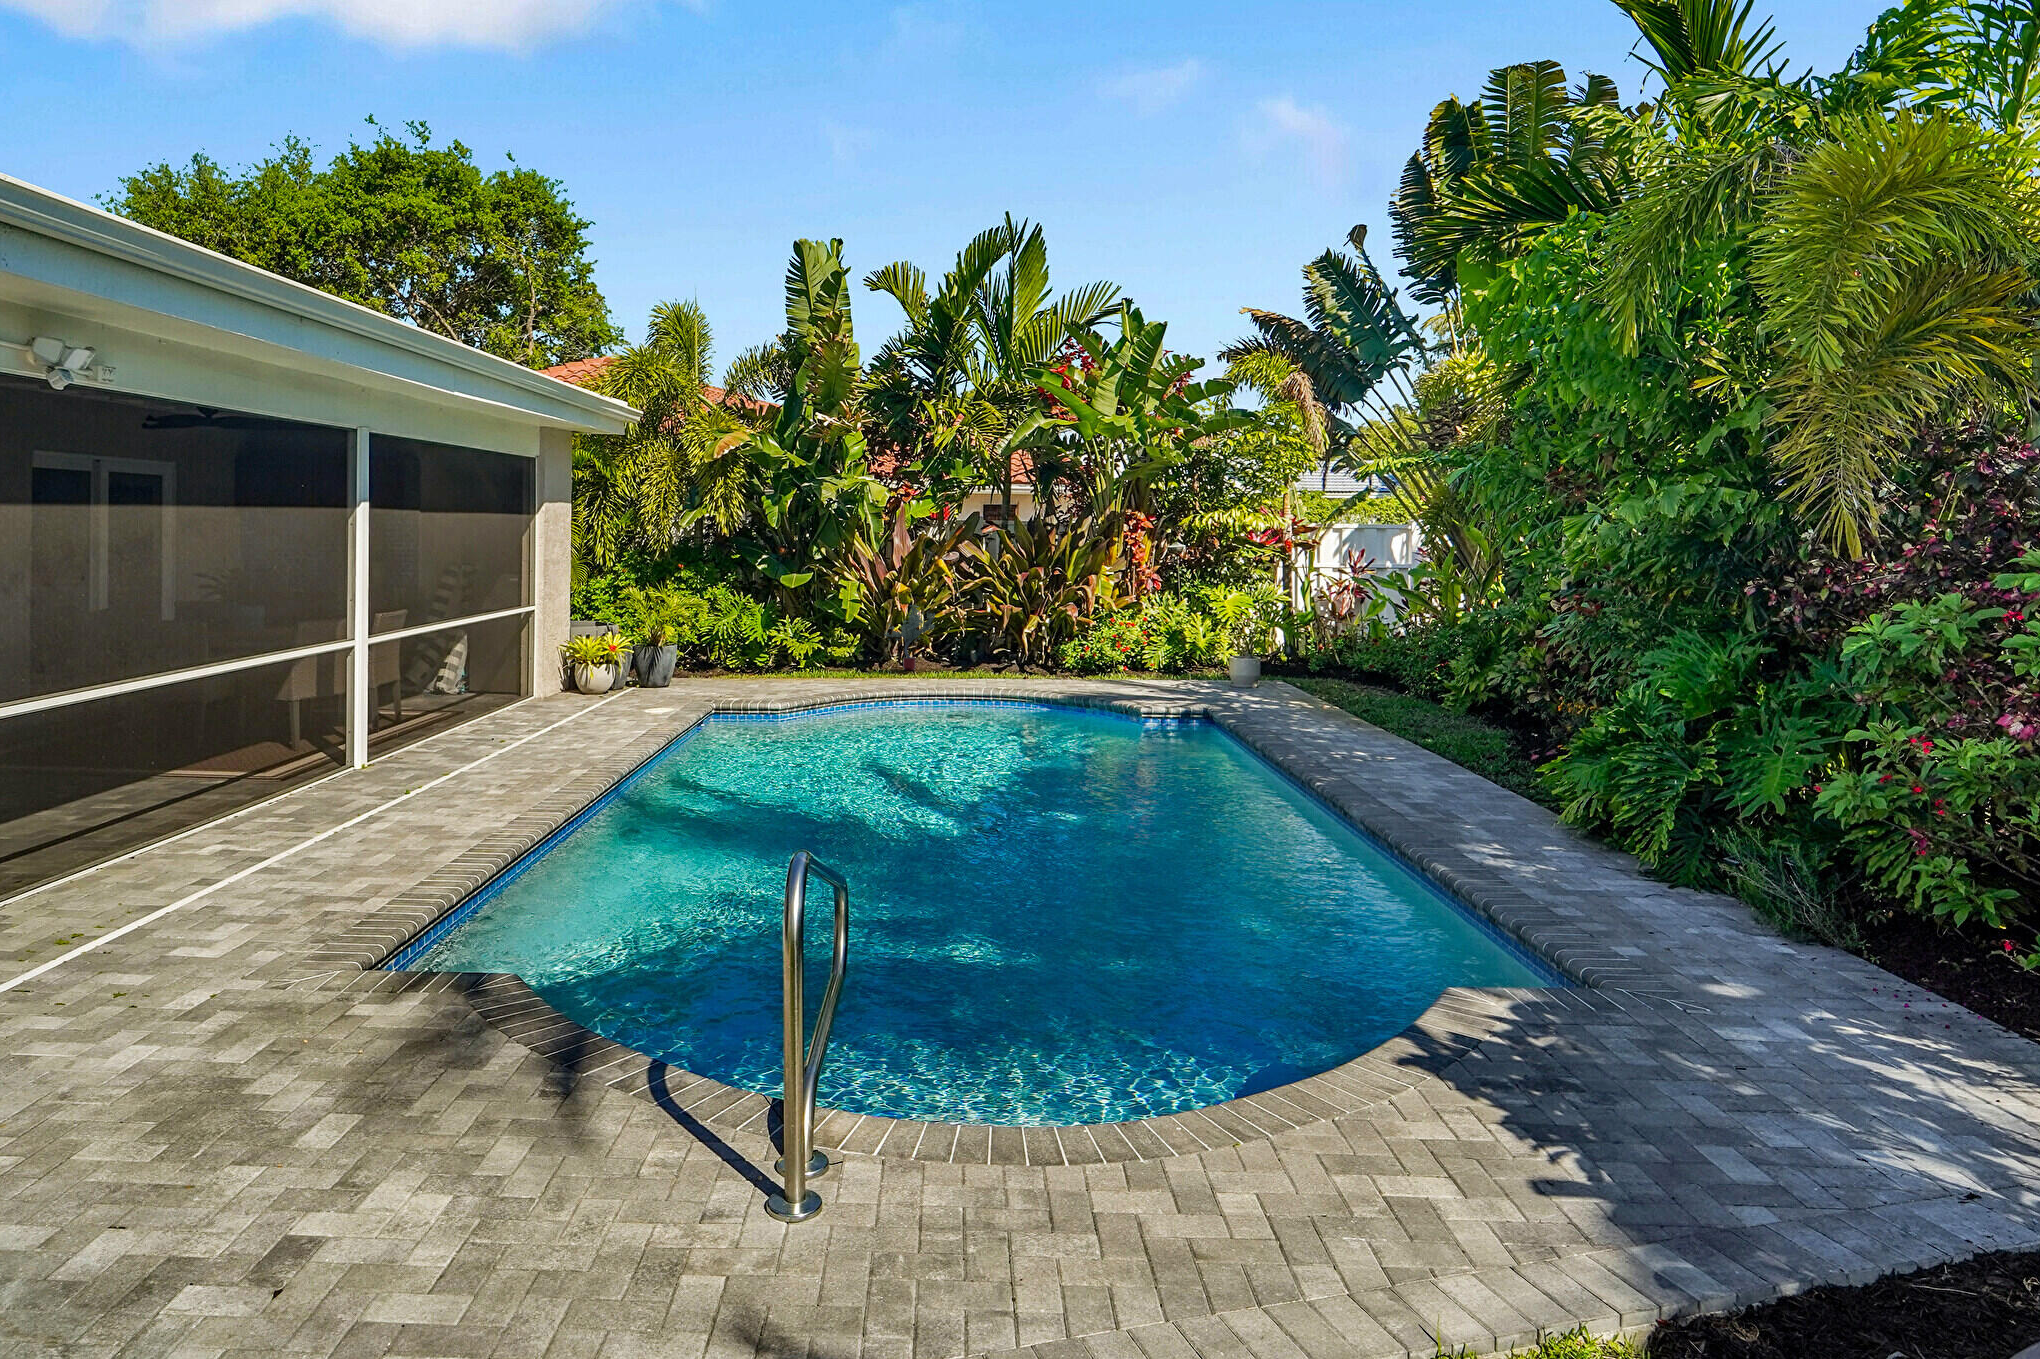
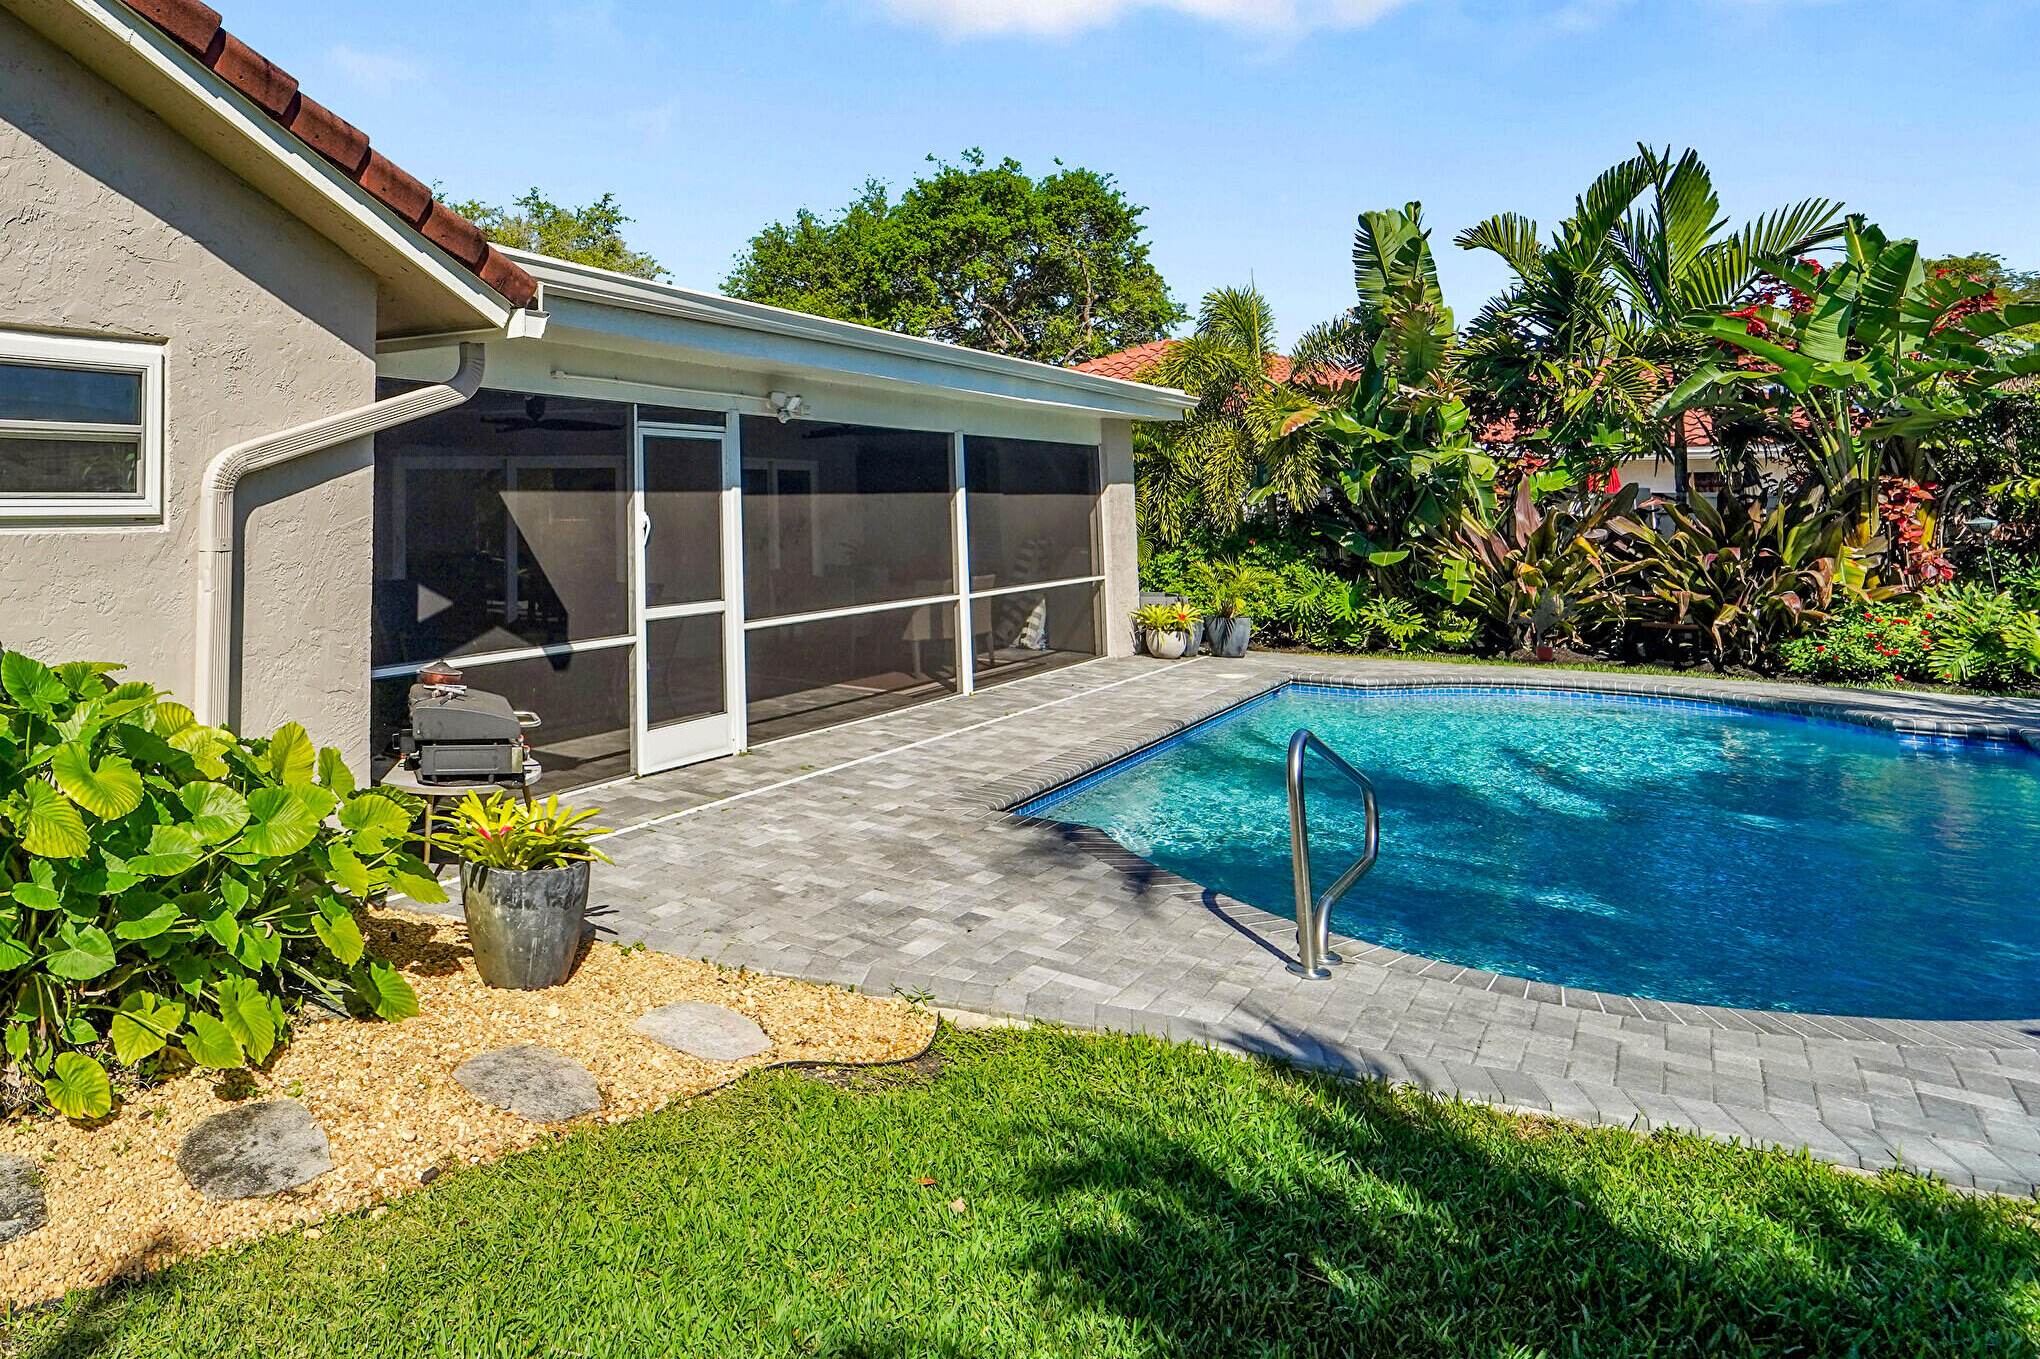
side table: none [978,619,1016,669] -> present [1641,615,1701,665]

